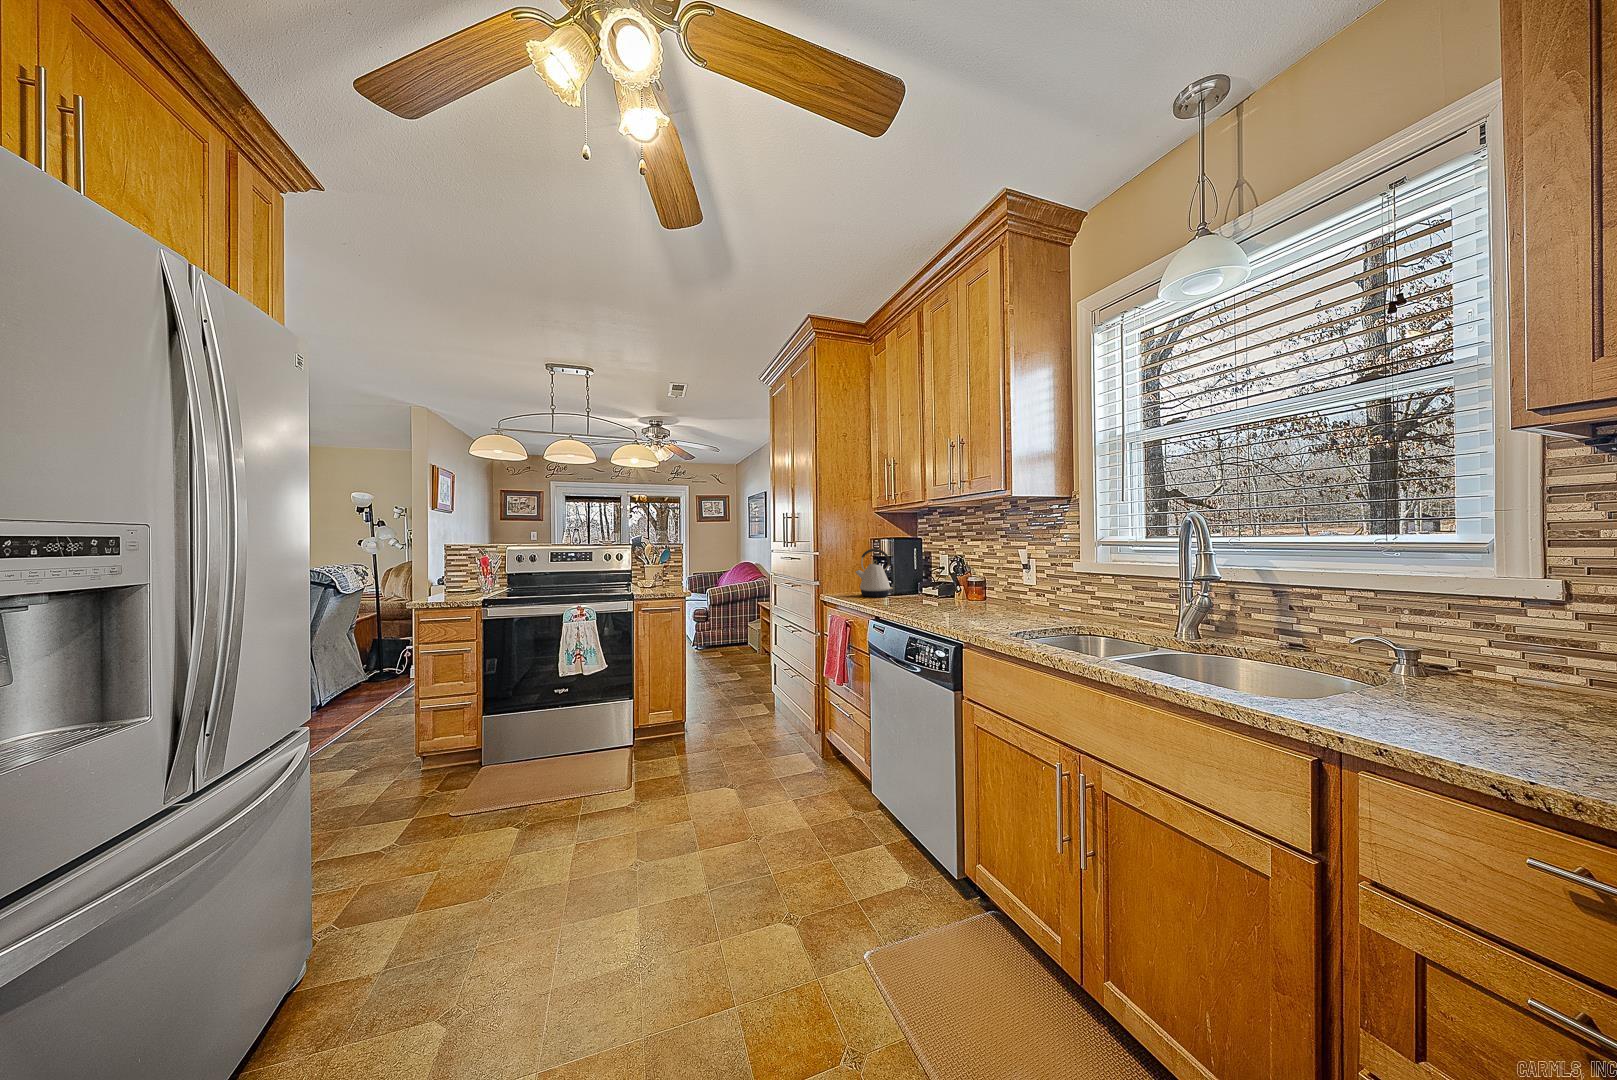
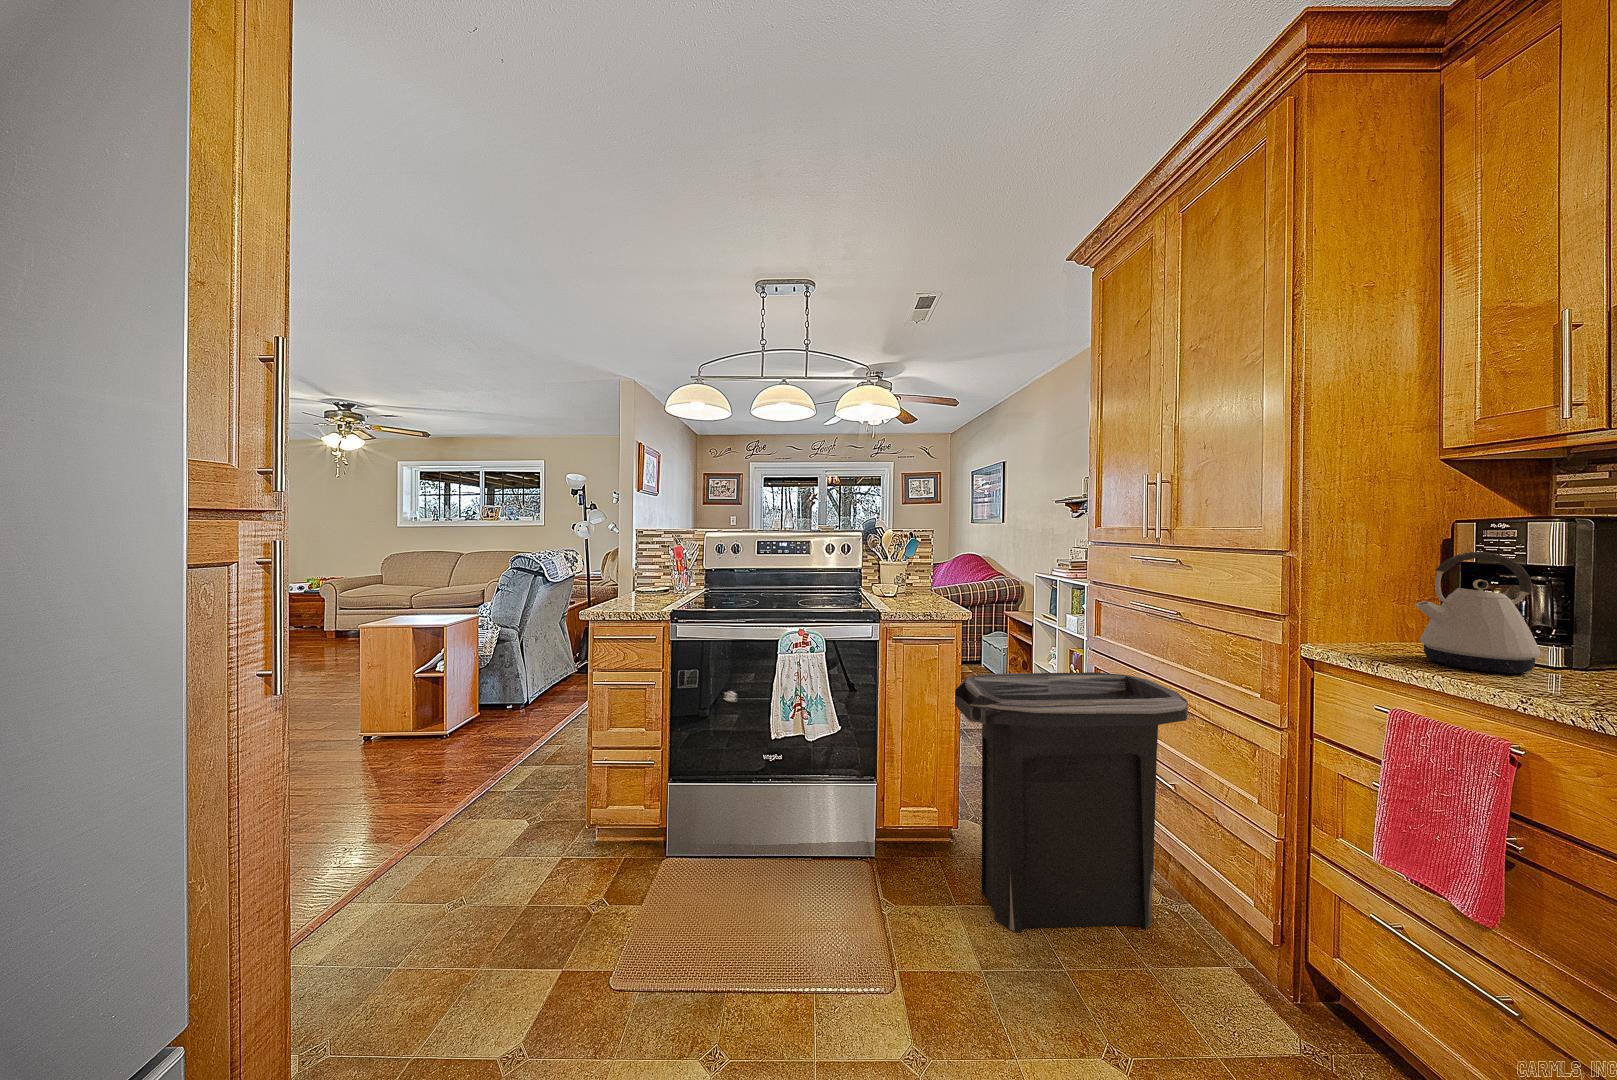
trash can: none [675,622,795,762] -> present [955,672,1188,933]

